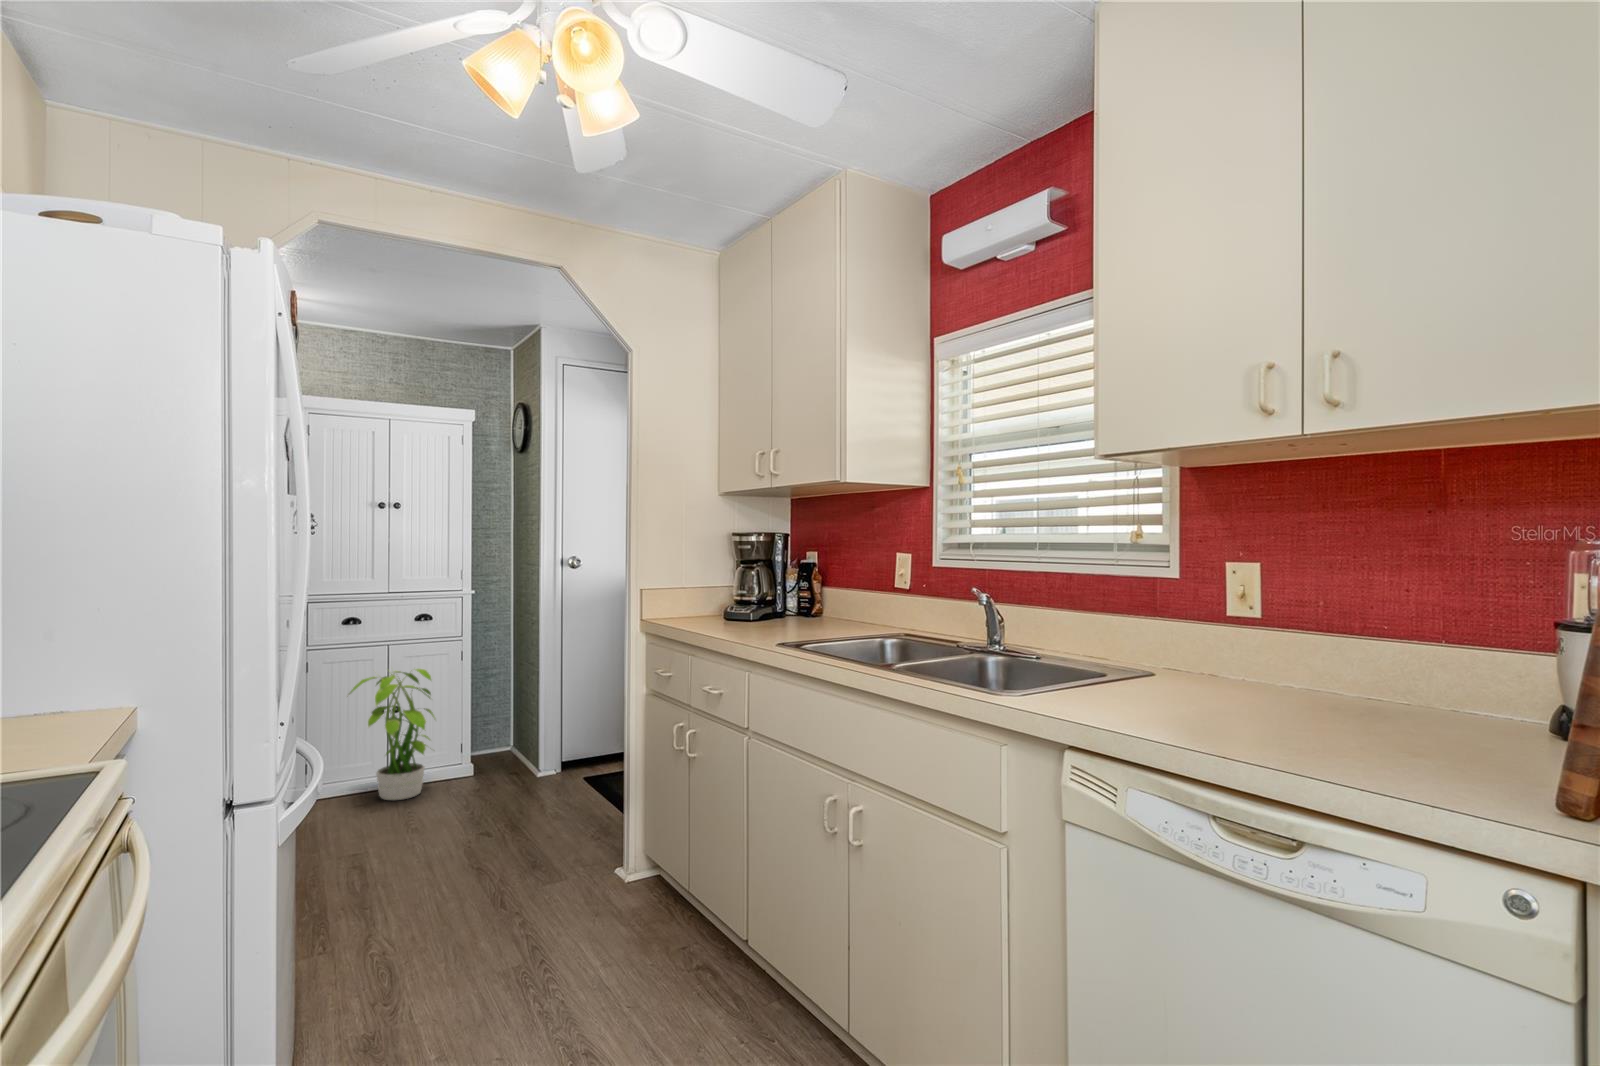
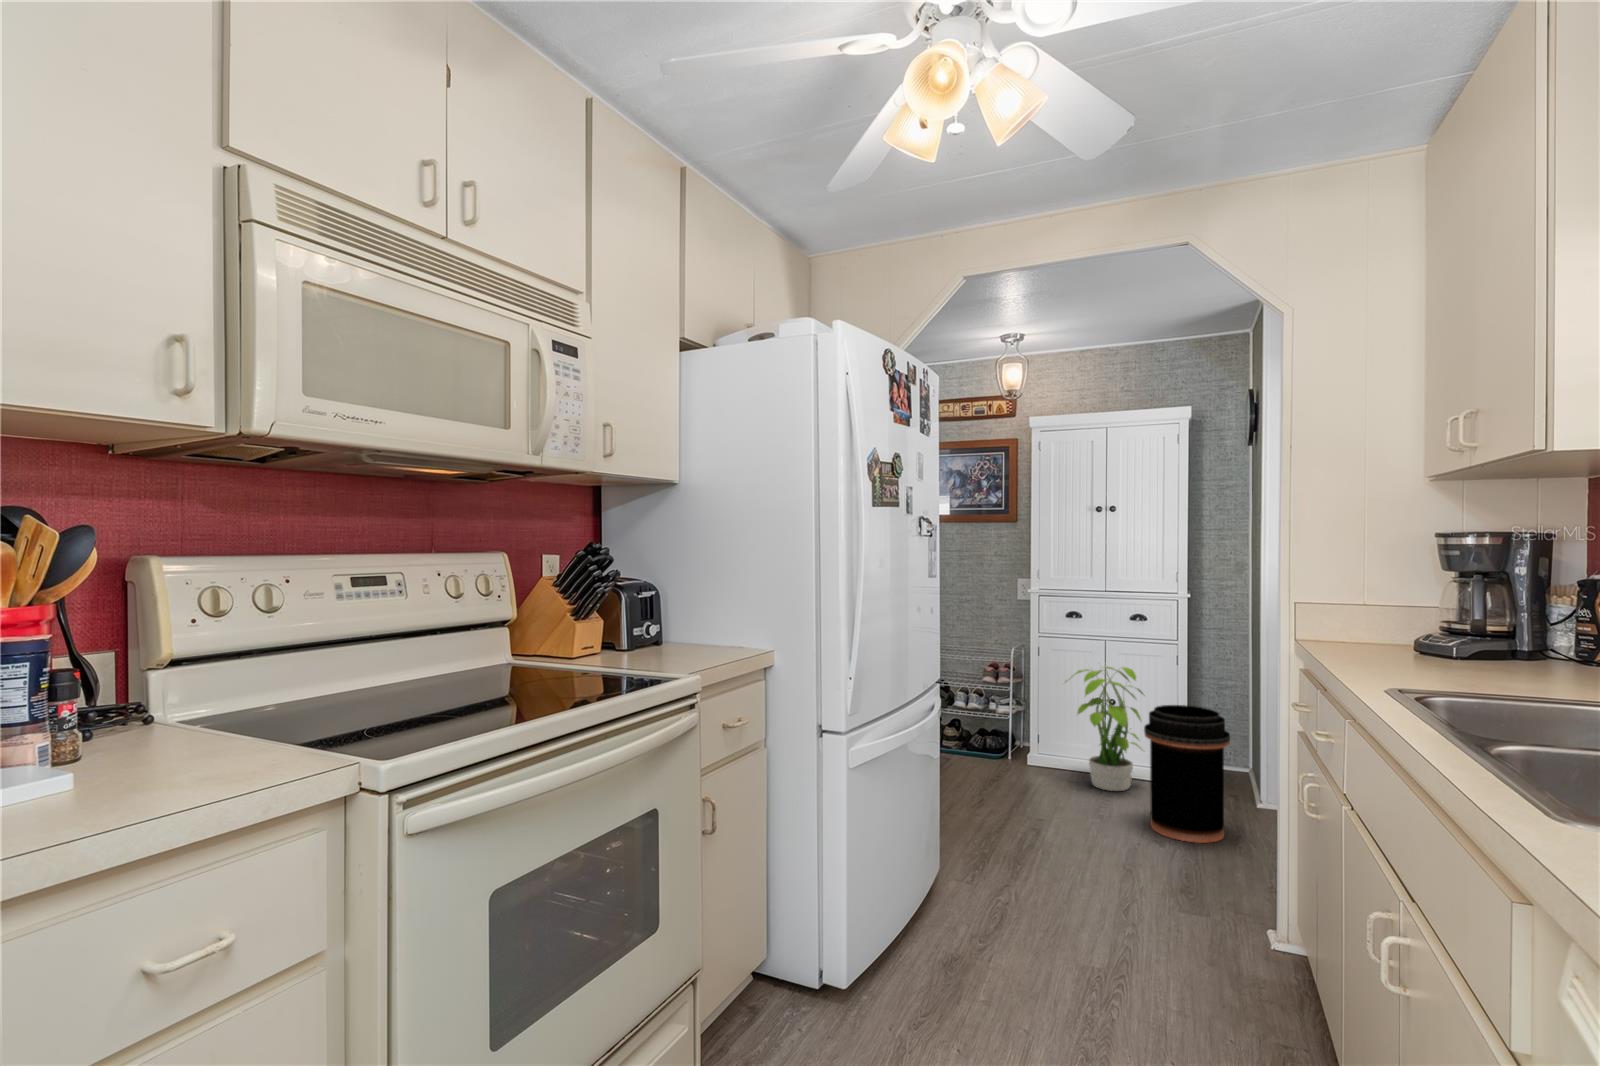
trash can: none [459,694,537,824] -> present [1144,705,1230,843]

